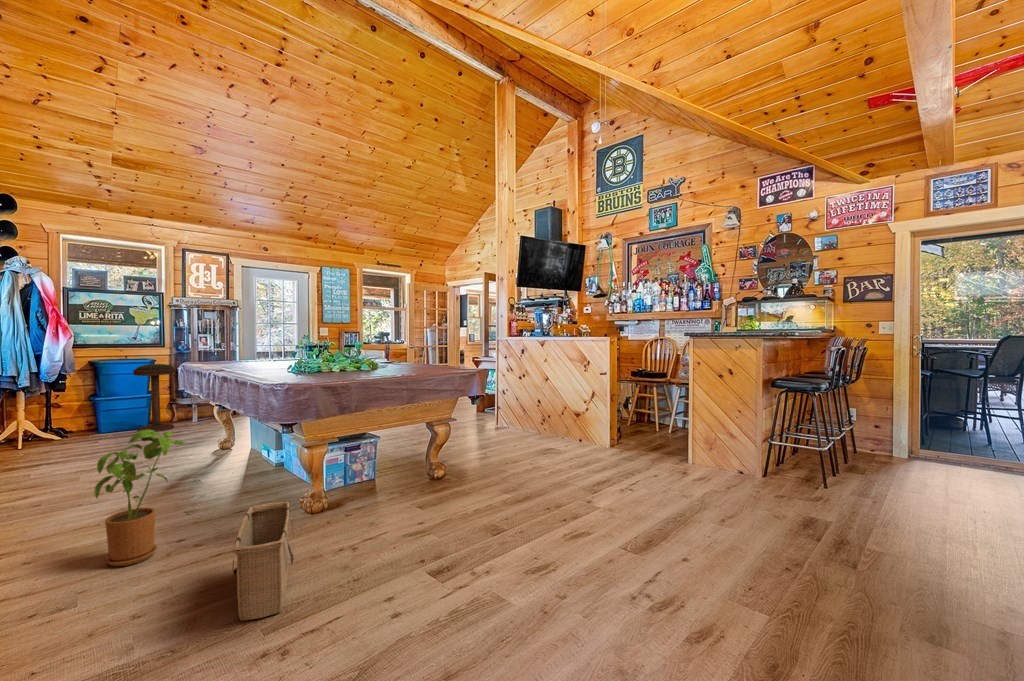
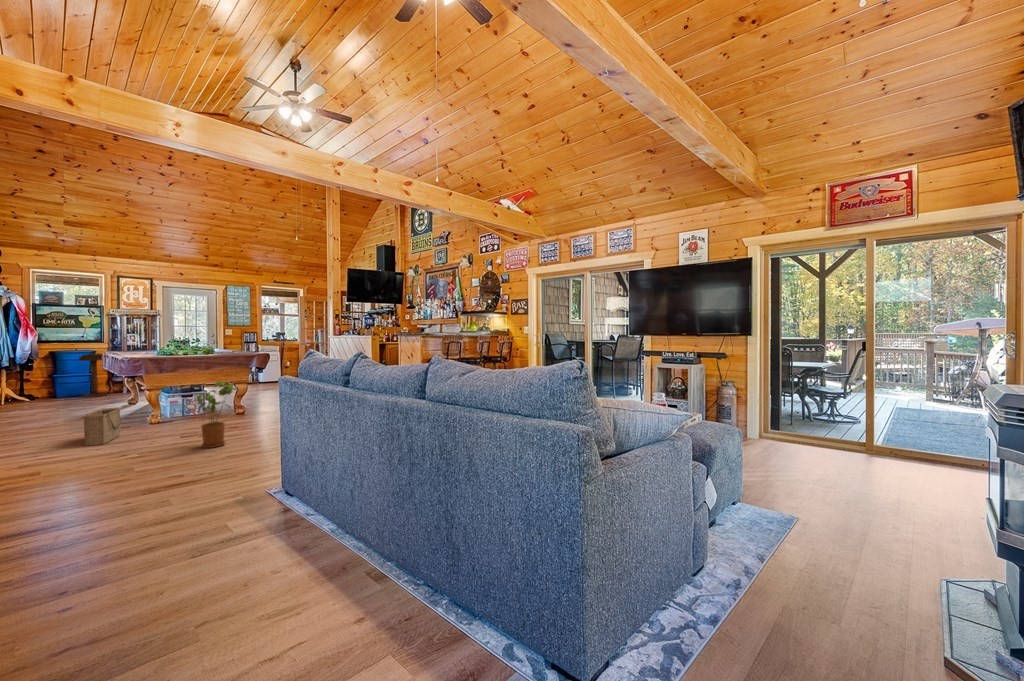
house plant: present [94,430,185,566] -> present [197,381,238,448]

